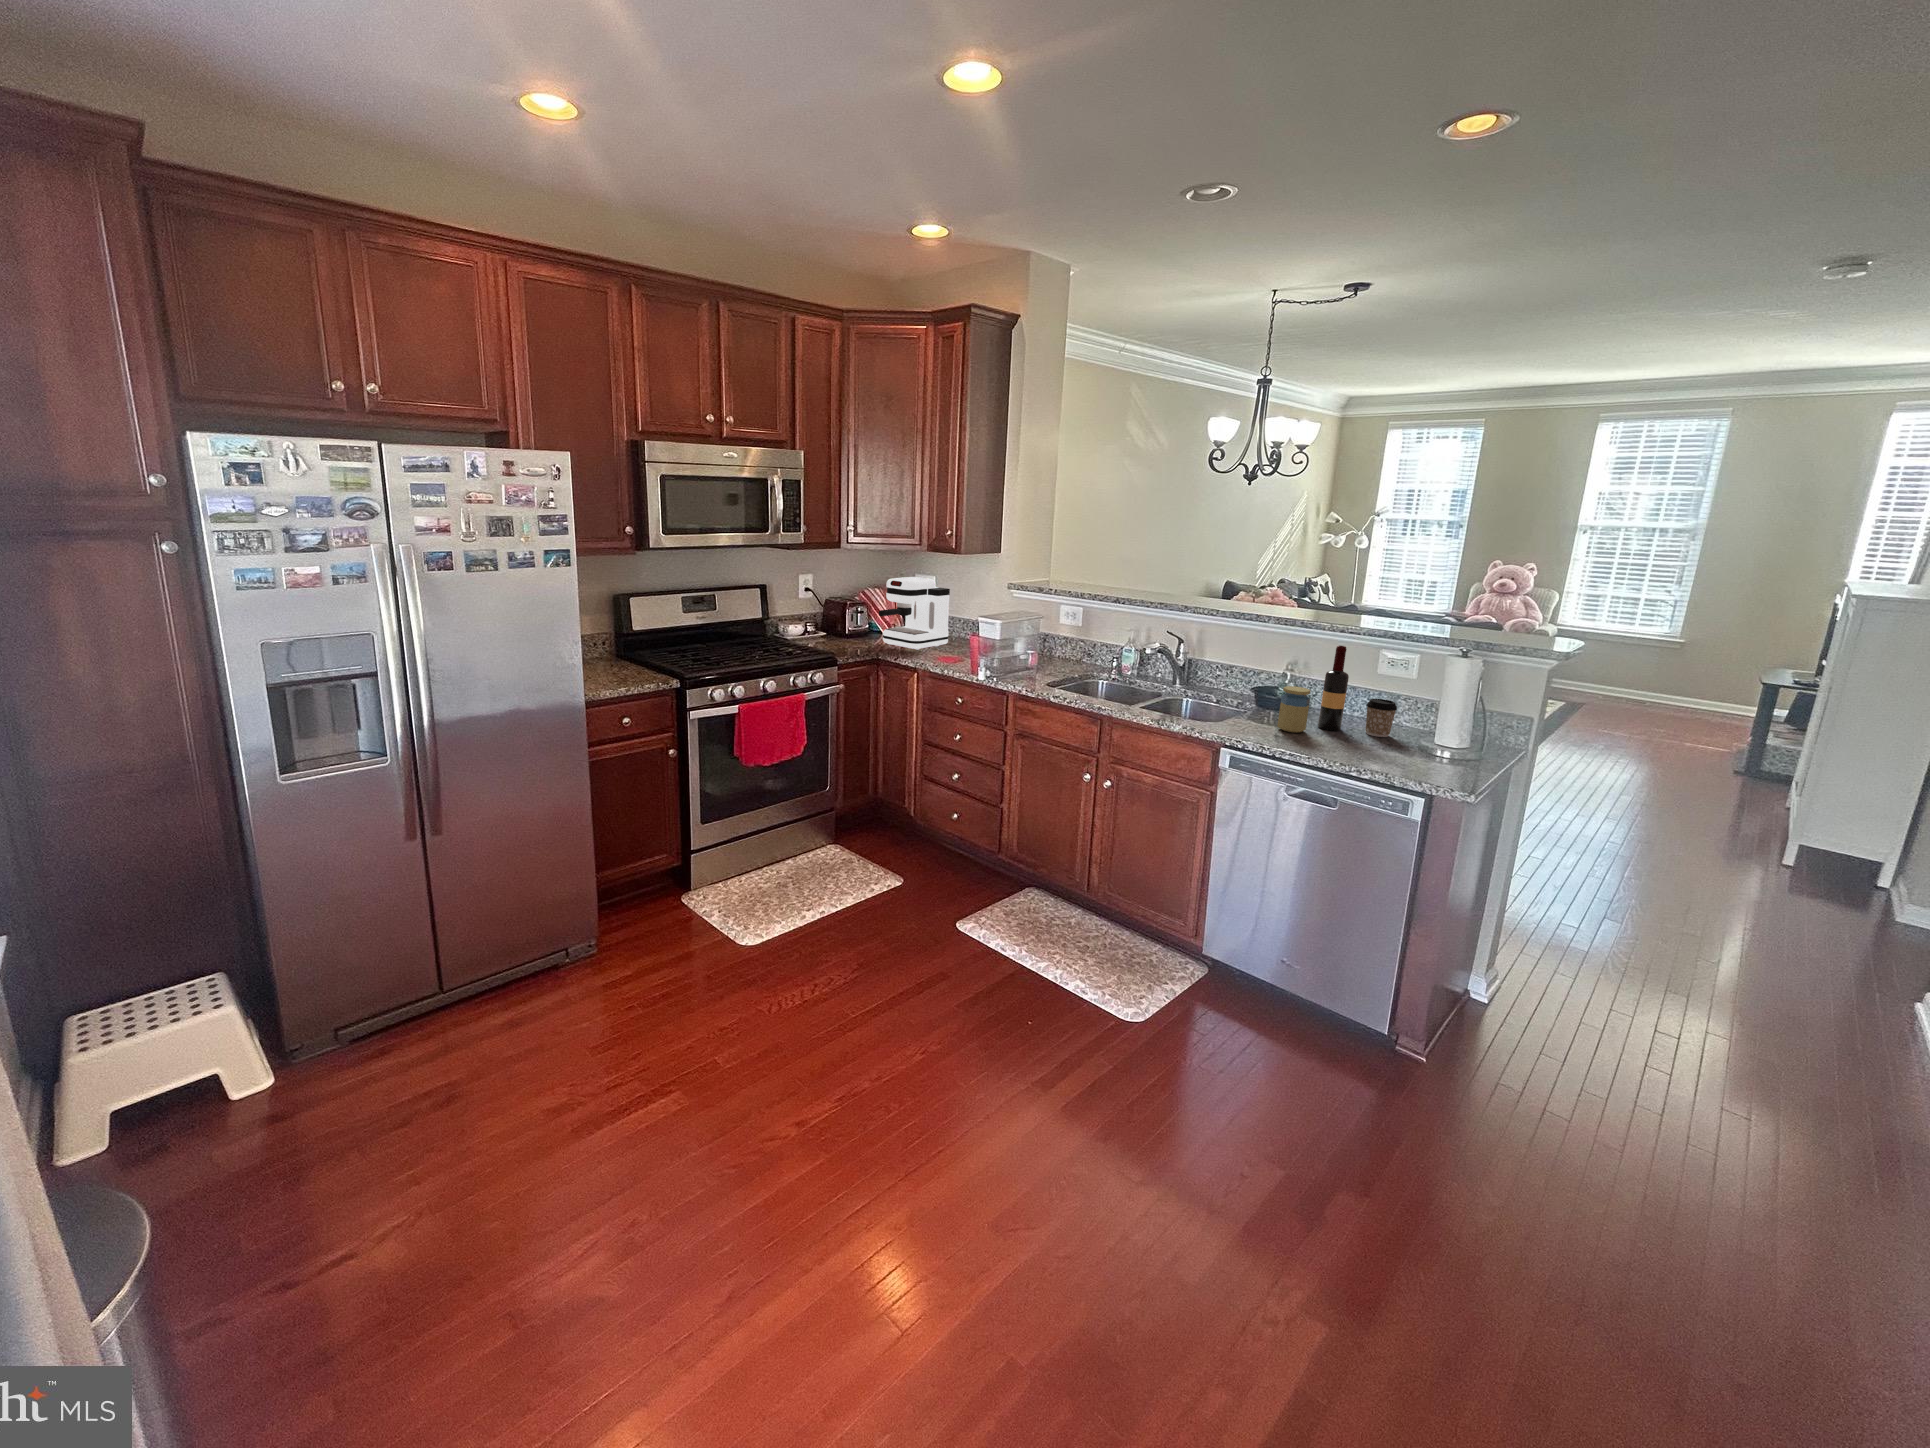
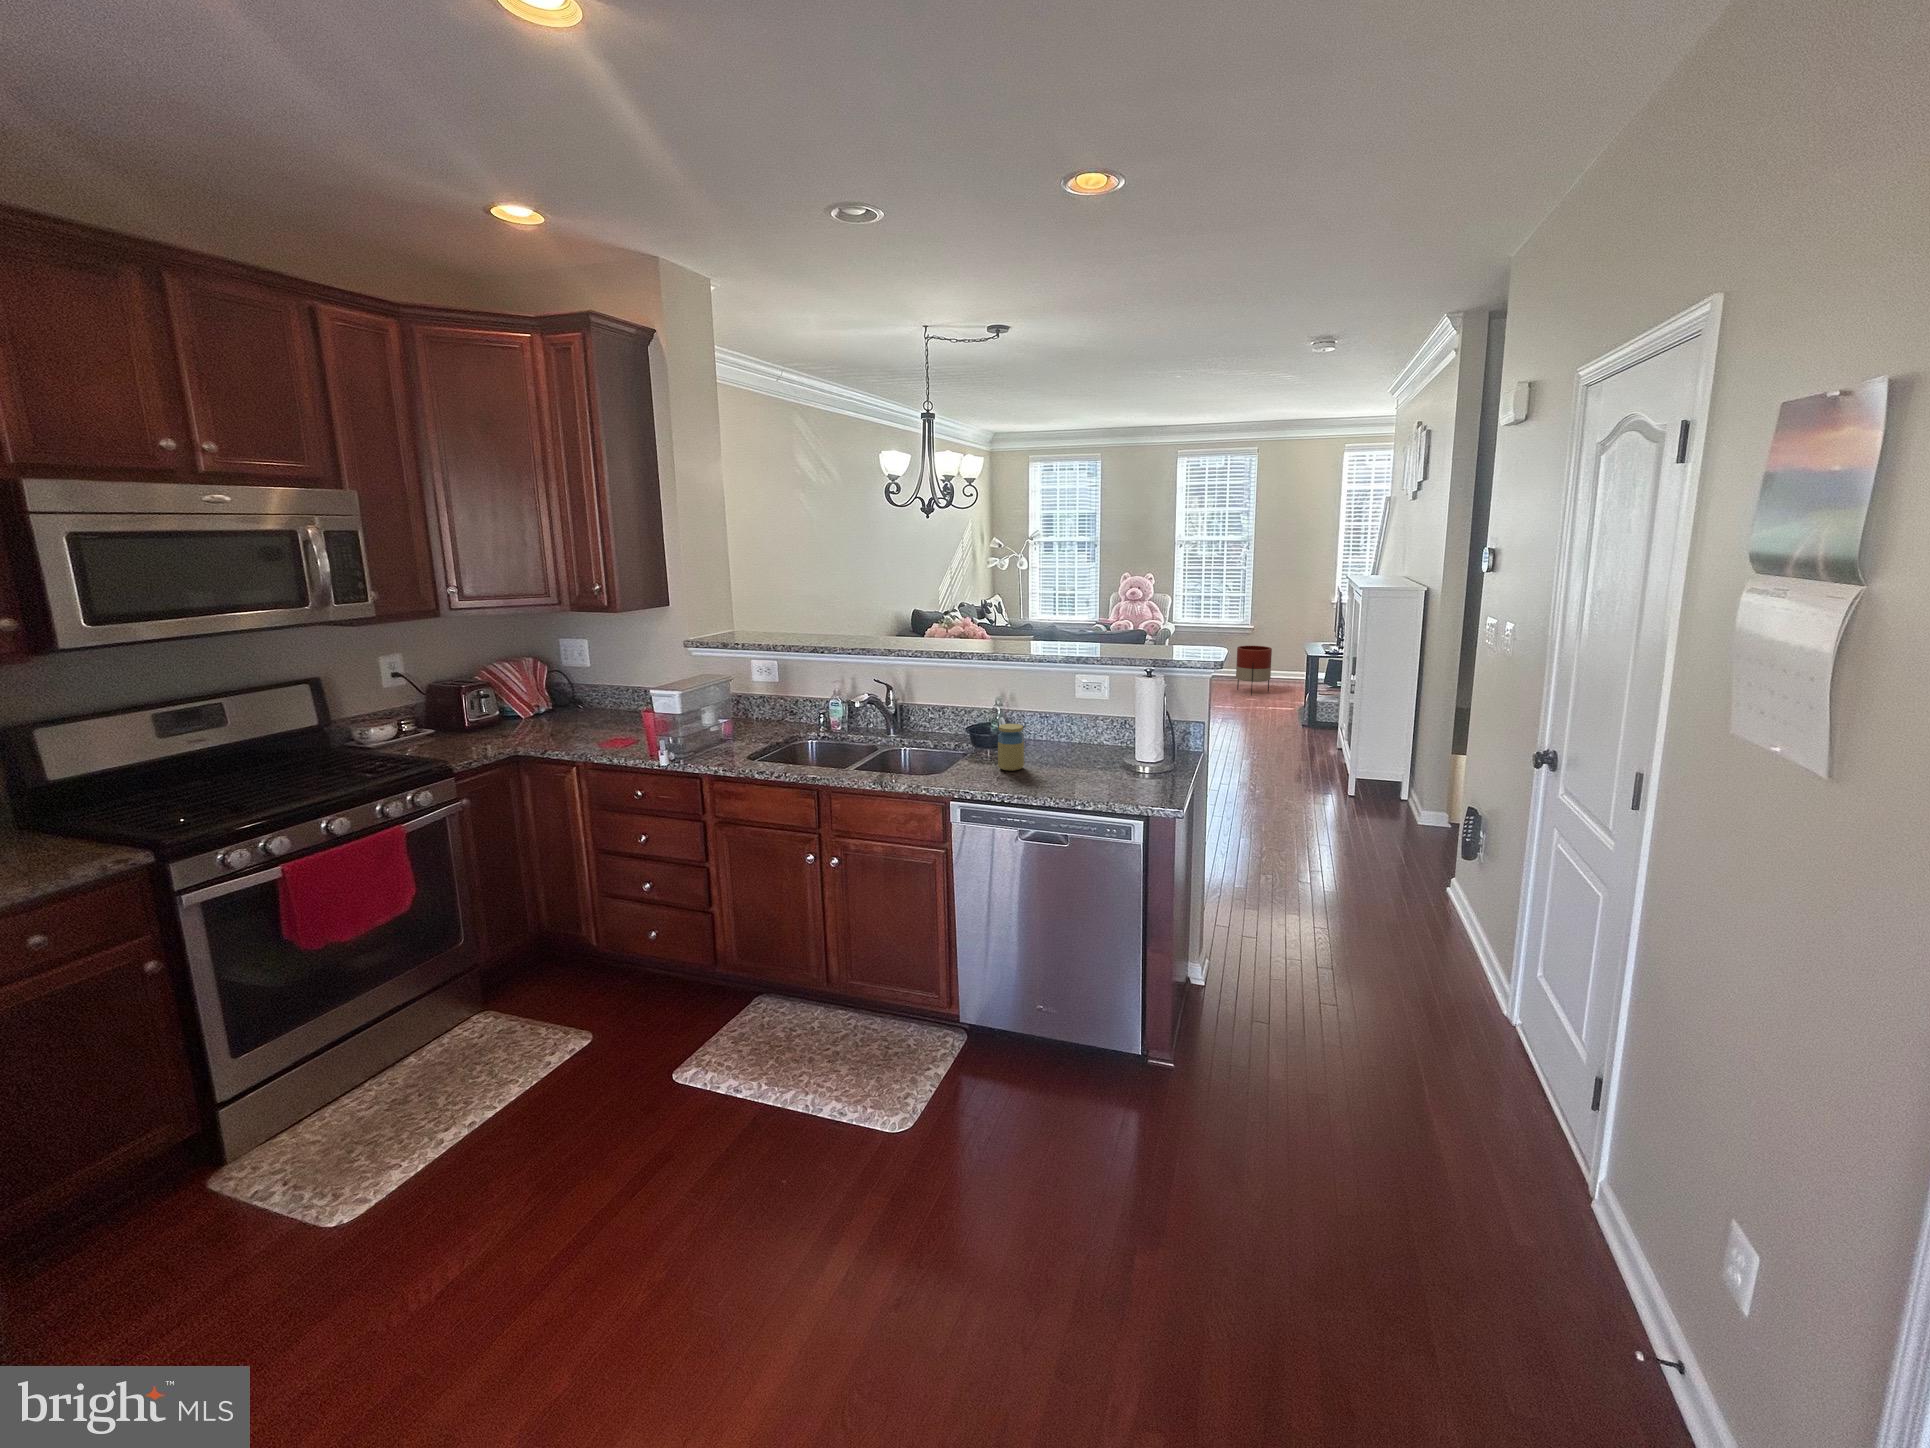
coffee maker: present [879,577,950,650] -> none [509,645,614,737]
wine bottle: present [1318,646,1349,731] -> none [1033,677,1054,762]
planter: none [1631,657,1696,720] -> present [1236,646,1272,695]
coffee cup: present [1366,699,1397,737] -> none [1072,724,1098,761]

